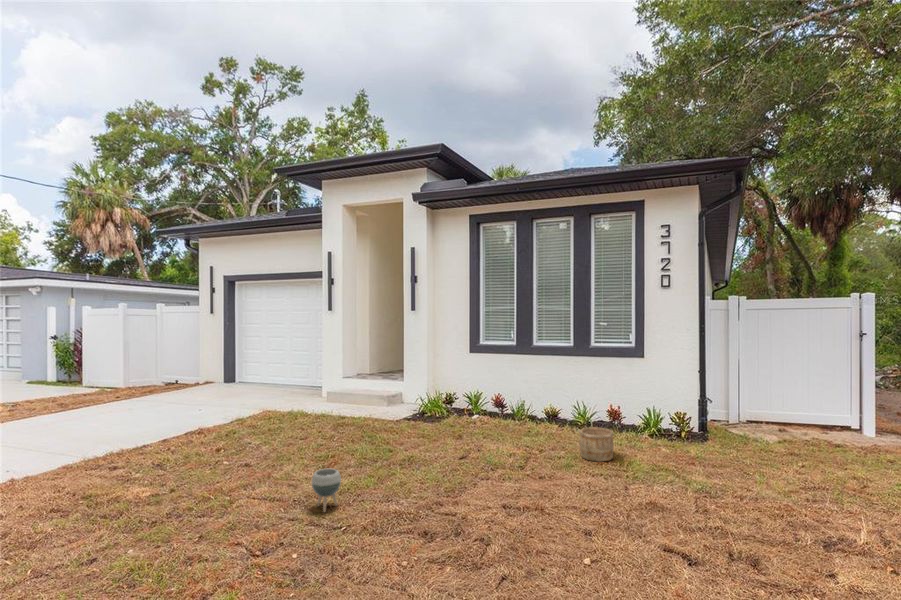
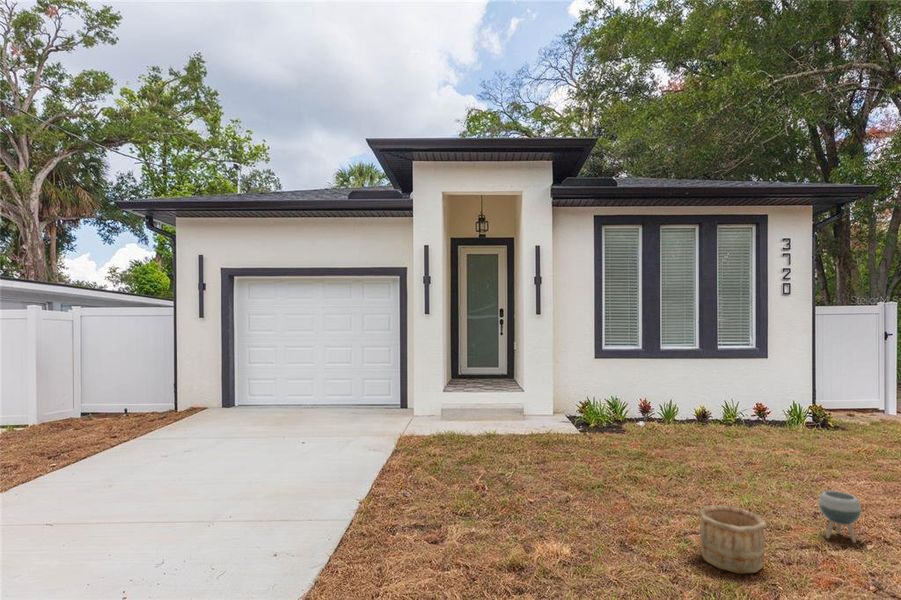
wooden bucket: present [579,427,614,462] -> present [699,505,766,574]

